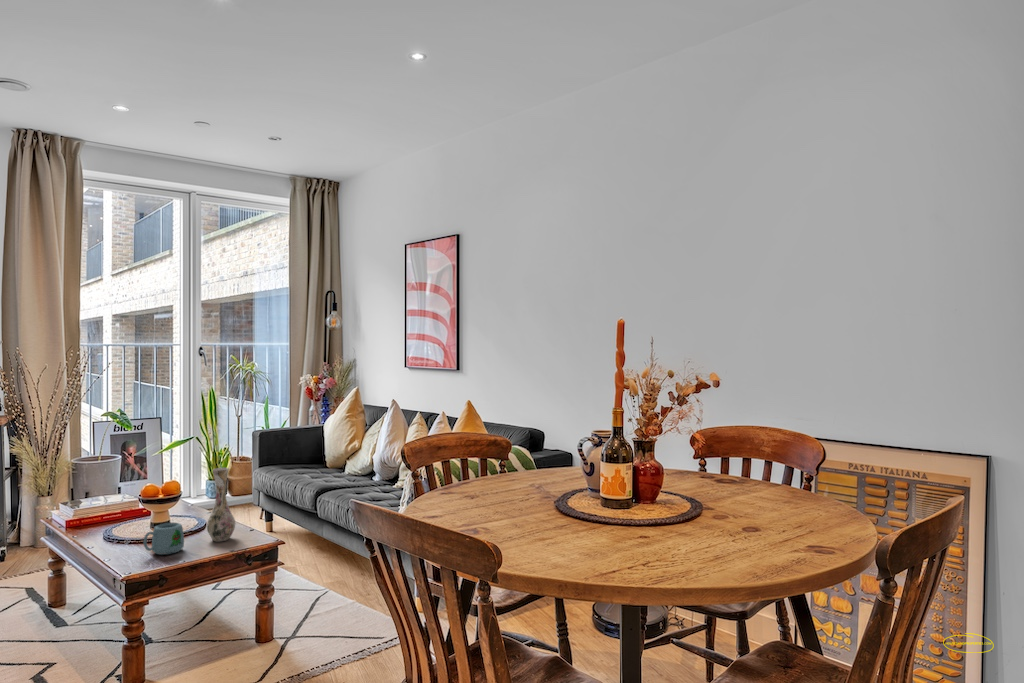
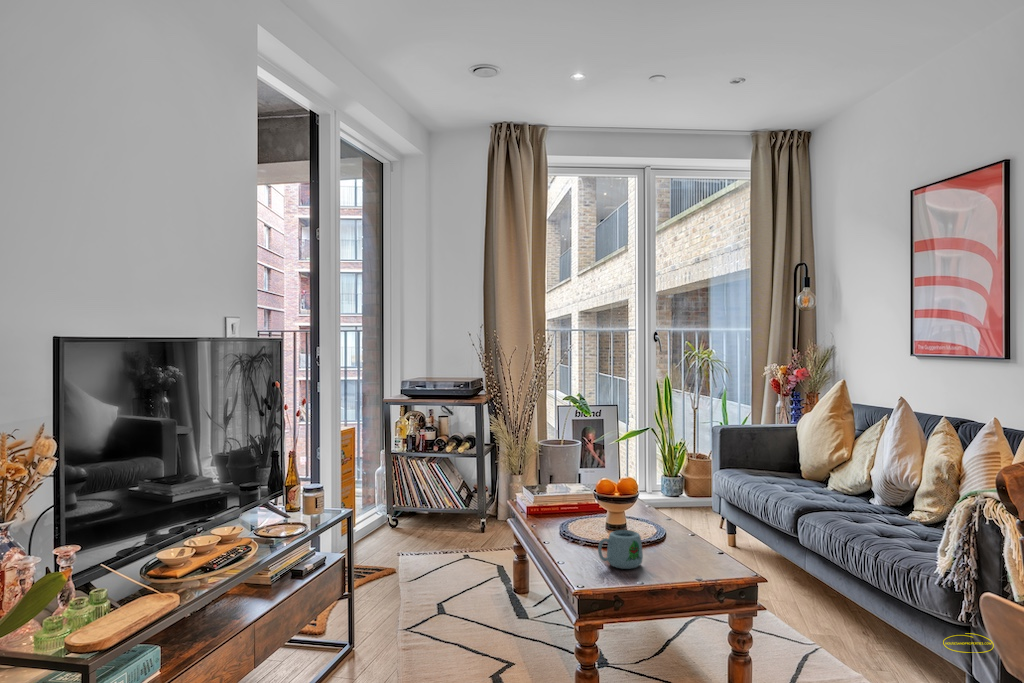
vase: present [207,468,235,542] -> none [668,470,703,563]

